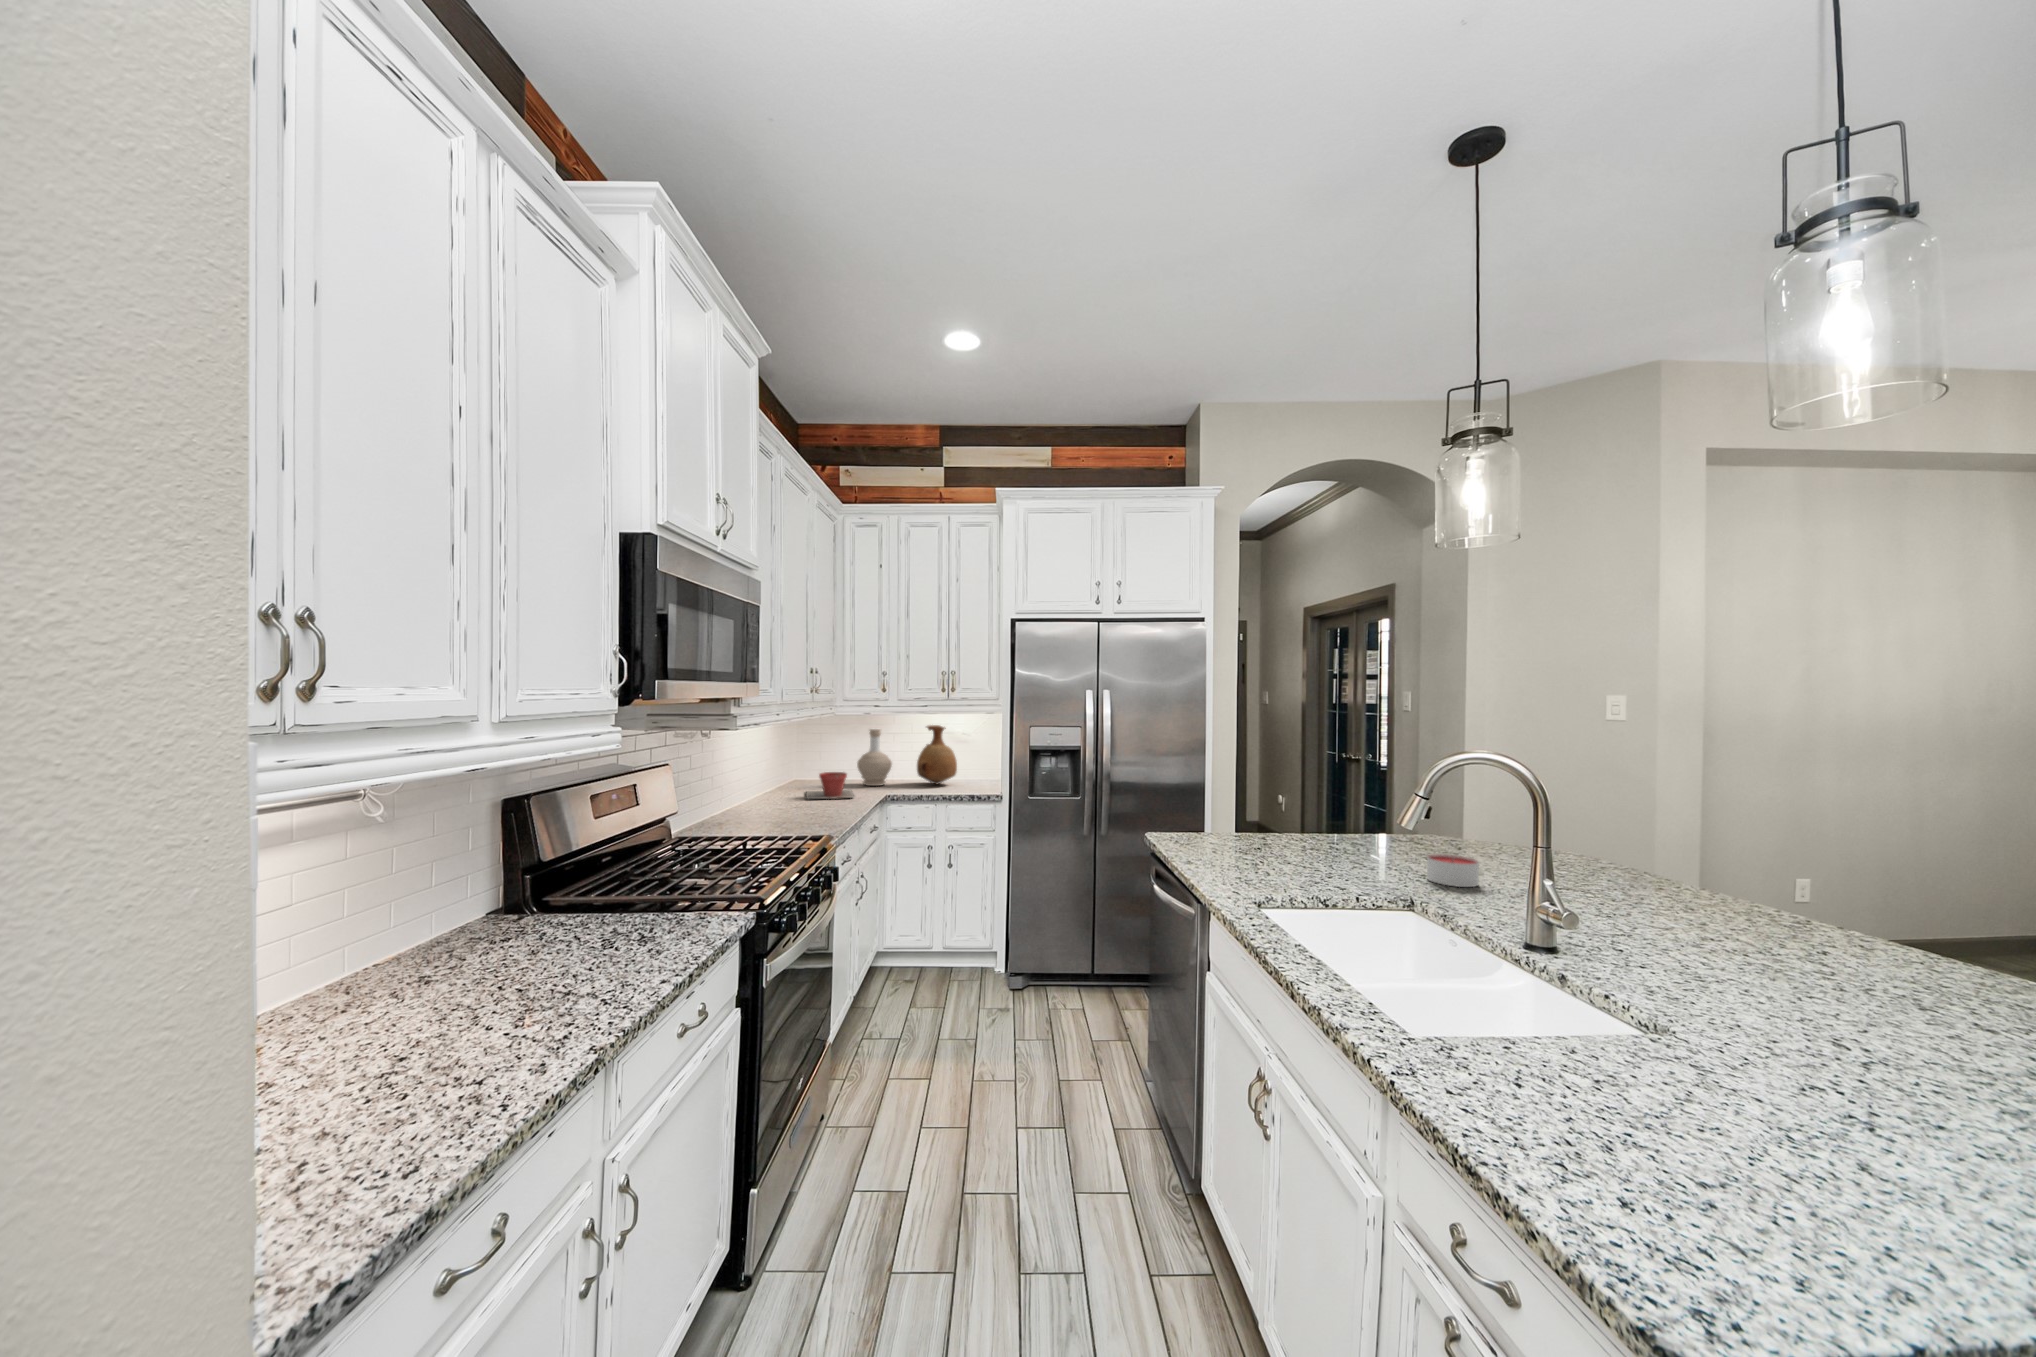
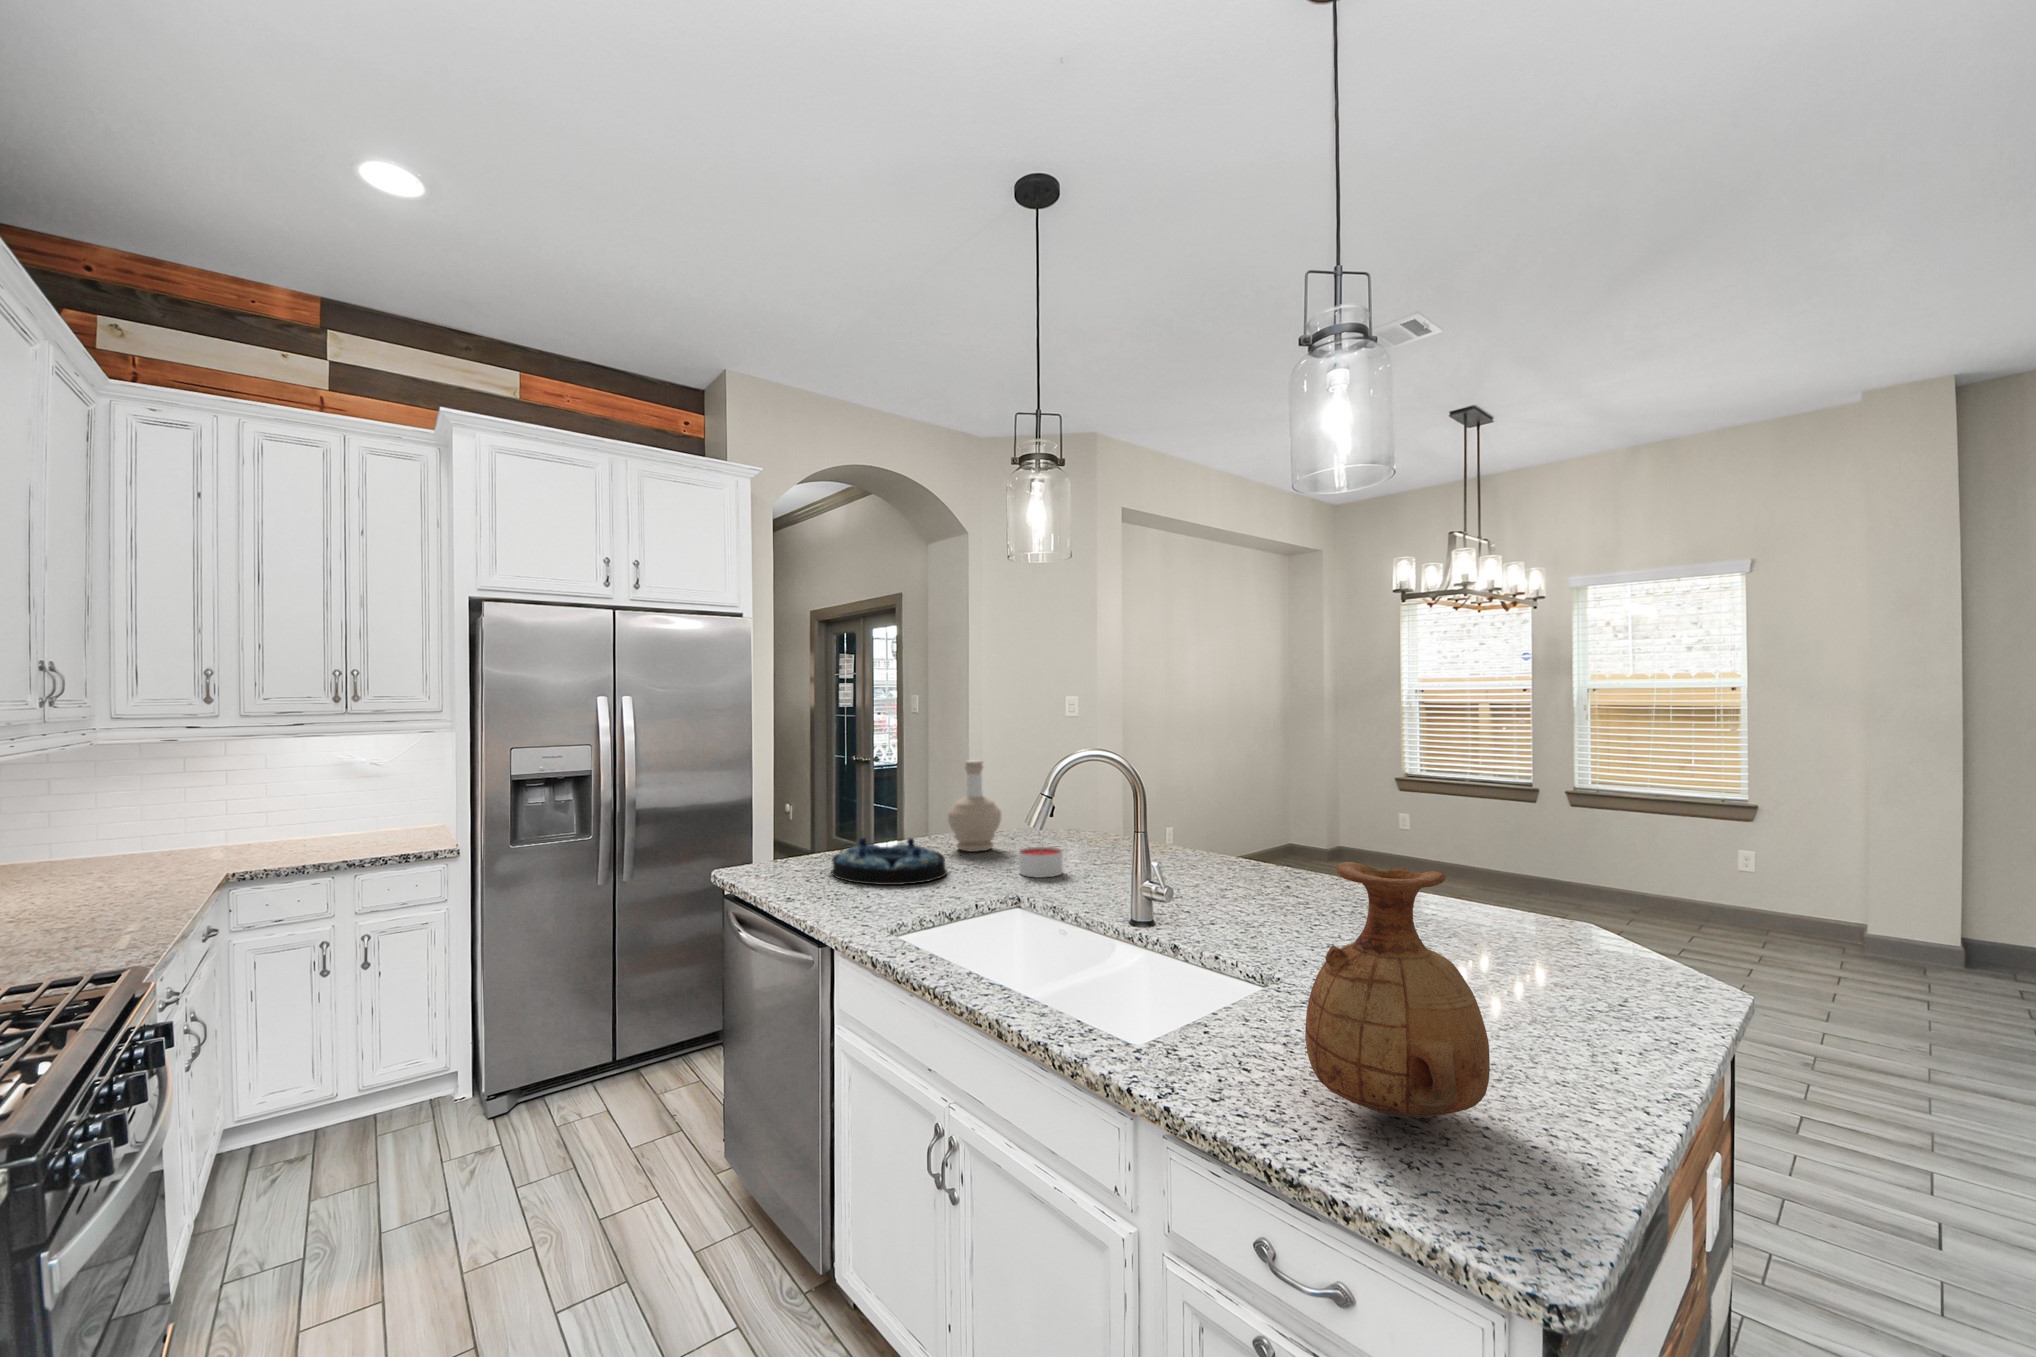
vase: present [917,725,957,784] -> present [1305,862,1490,1118]
bottle: present [857,729,892,786] -> present [948,760,1001,852]
plant pot: present [805,772,854,799] -> none [41,850,175,909]
serving tray: none [1241,822,1350,869] -> present [831,838,947,885]

